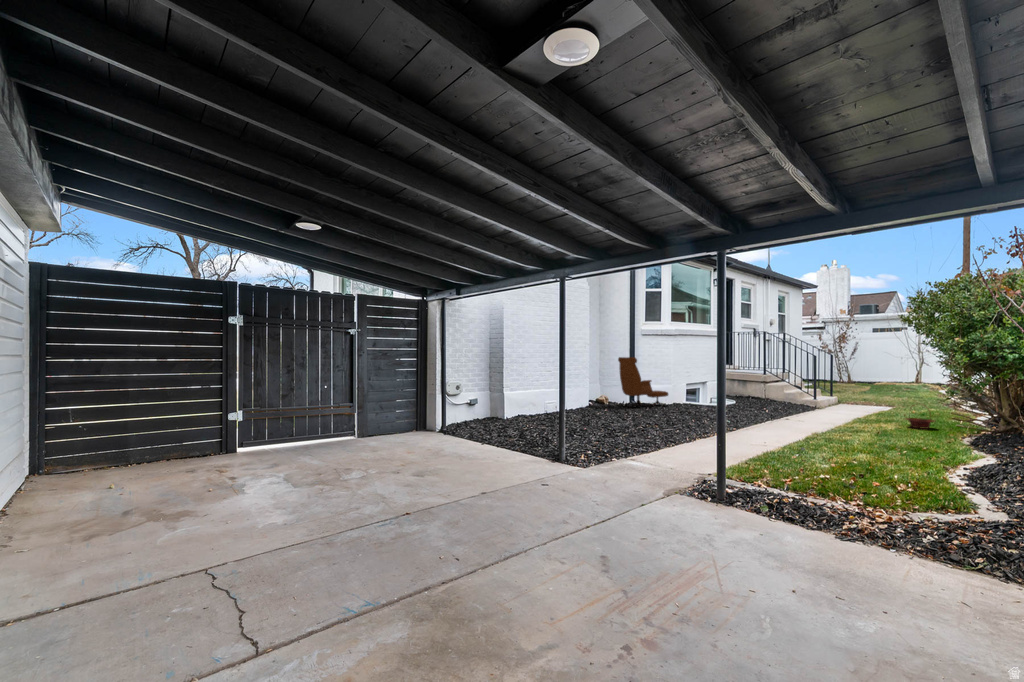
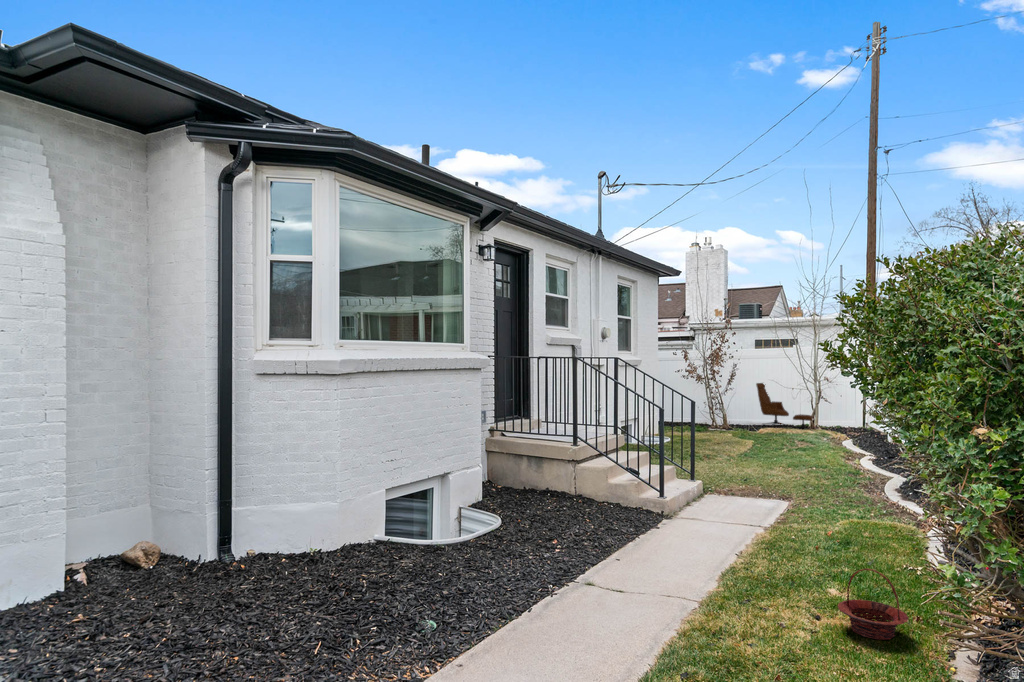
lounge chair: present [618,357,668,408] -> present [756,383,812,427]

